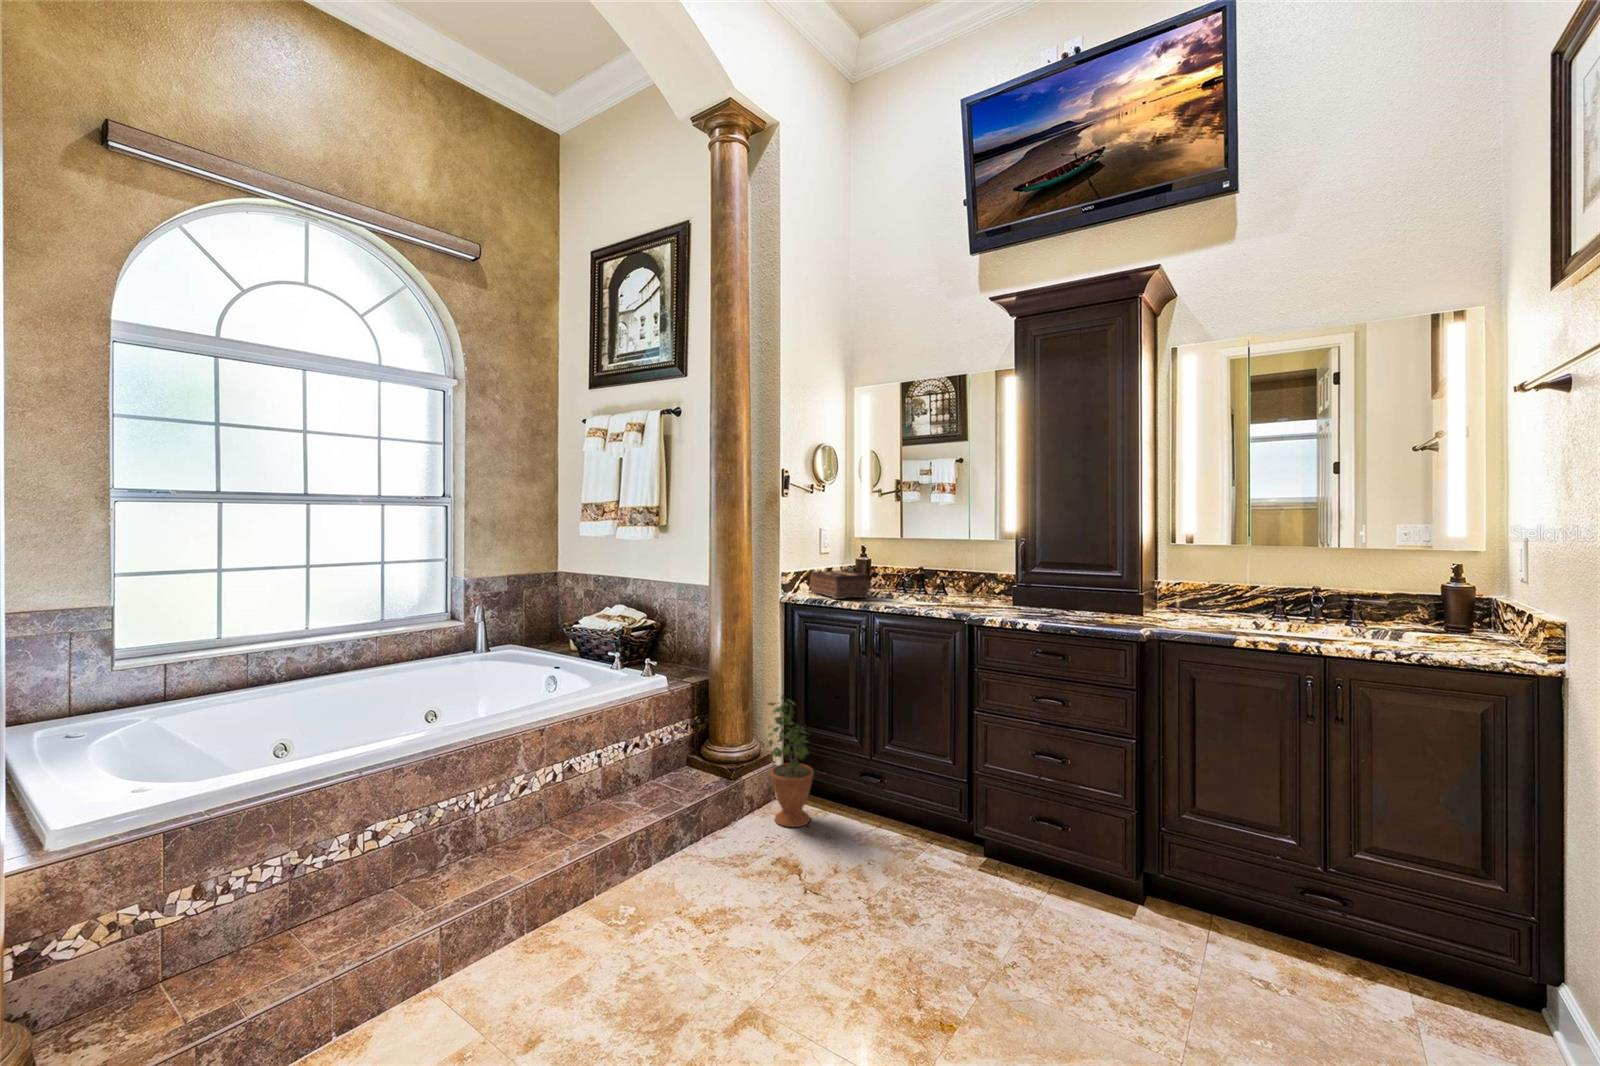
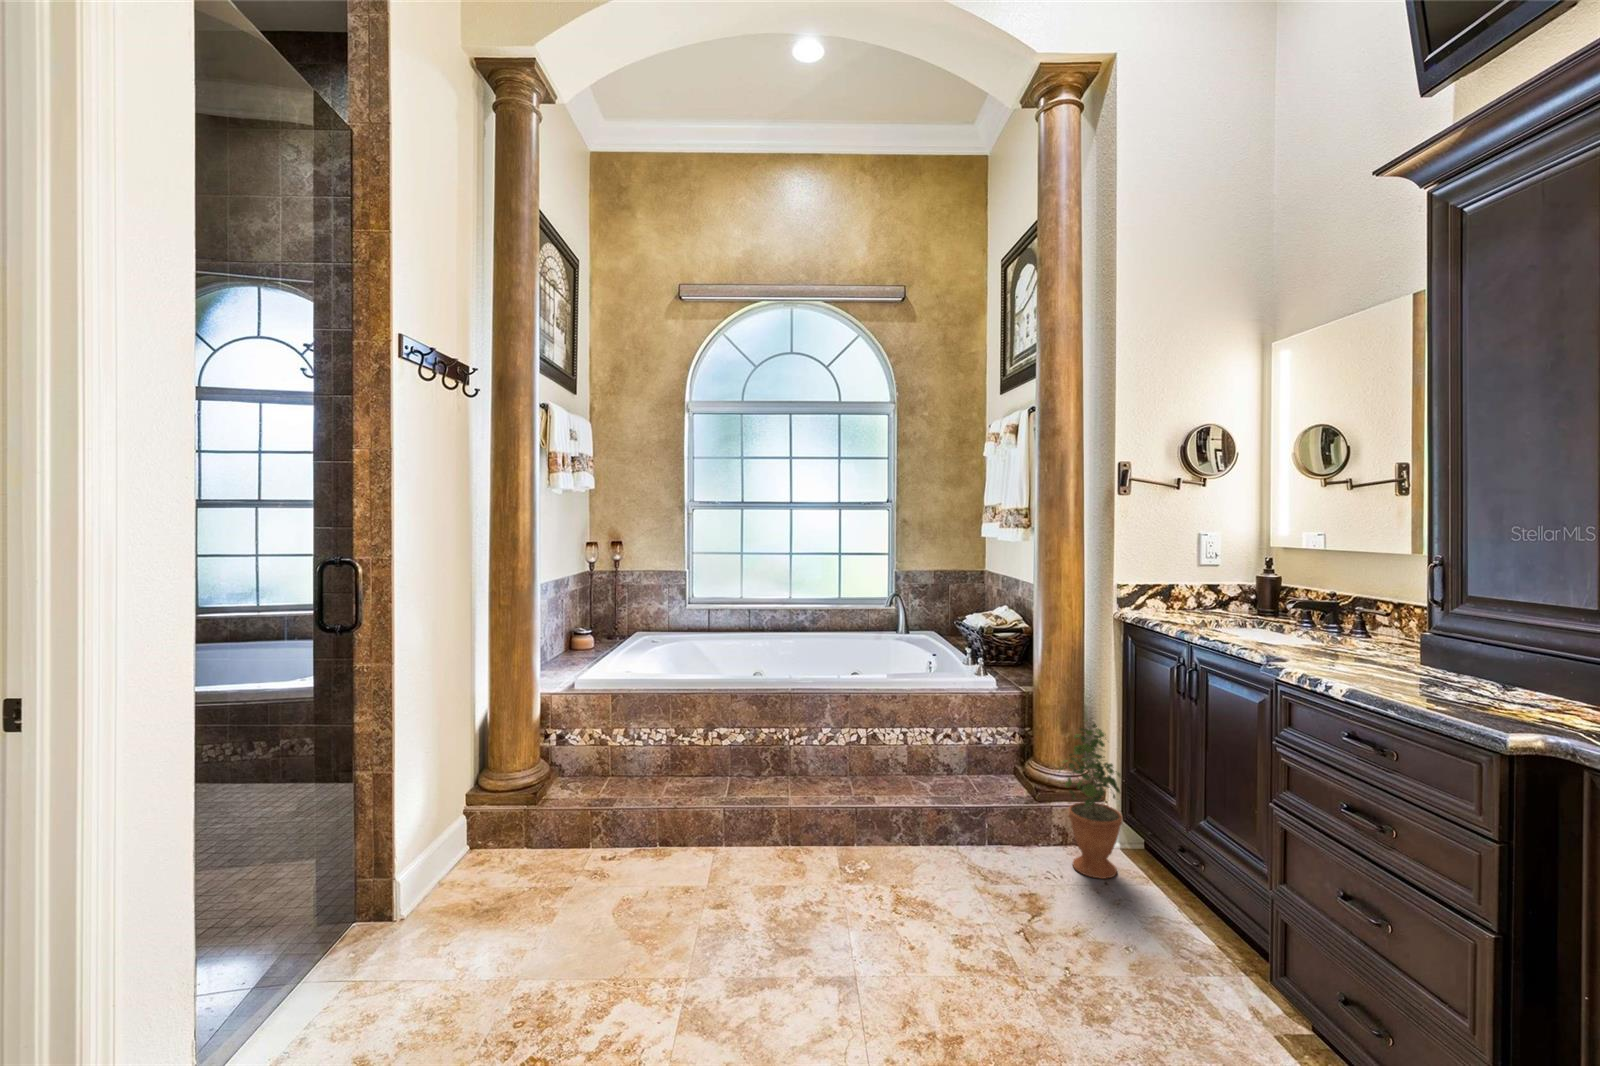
tissue box: present [810,571,869,599] -> none [1176,585,1233,624]

